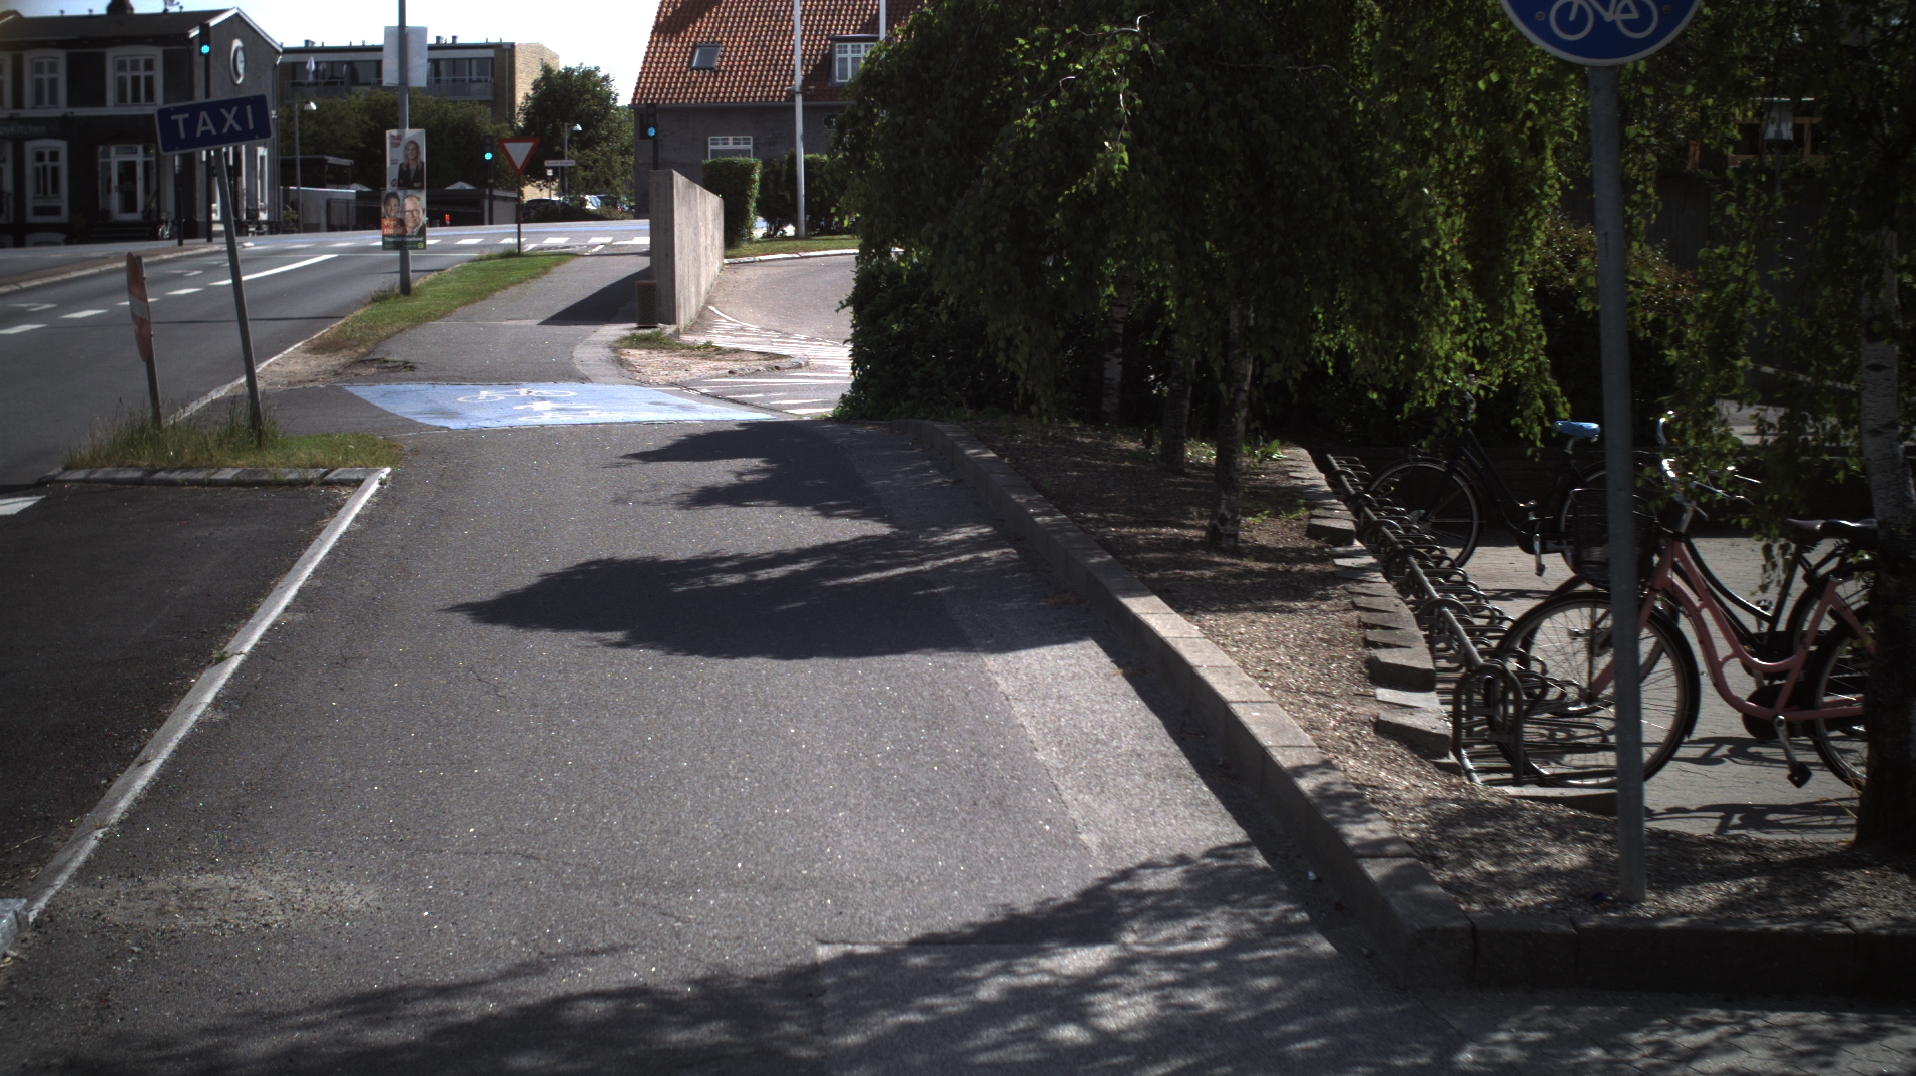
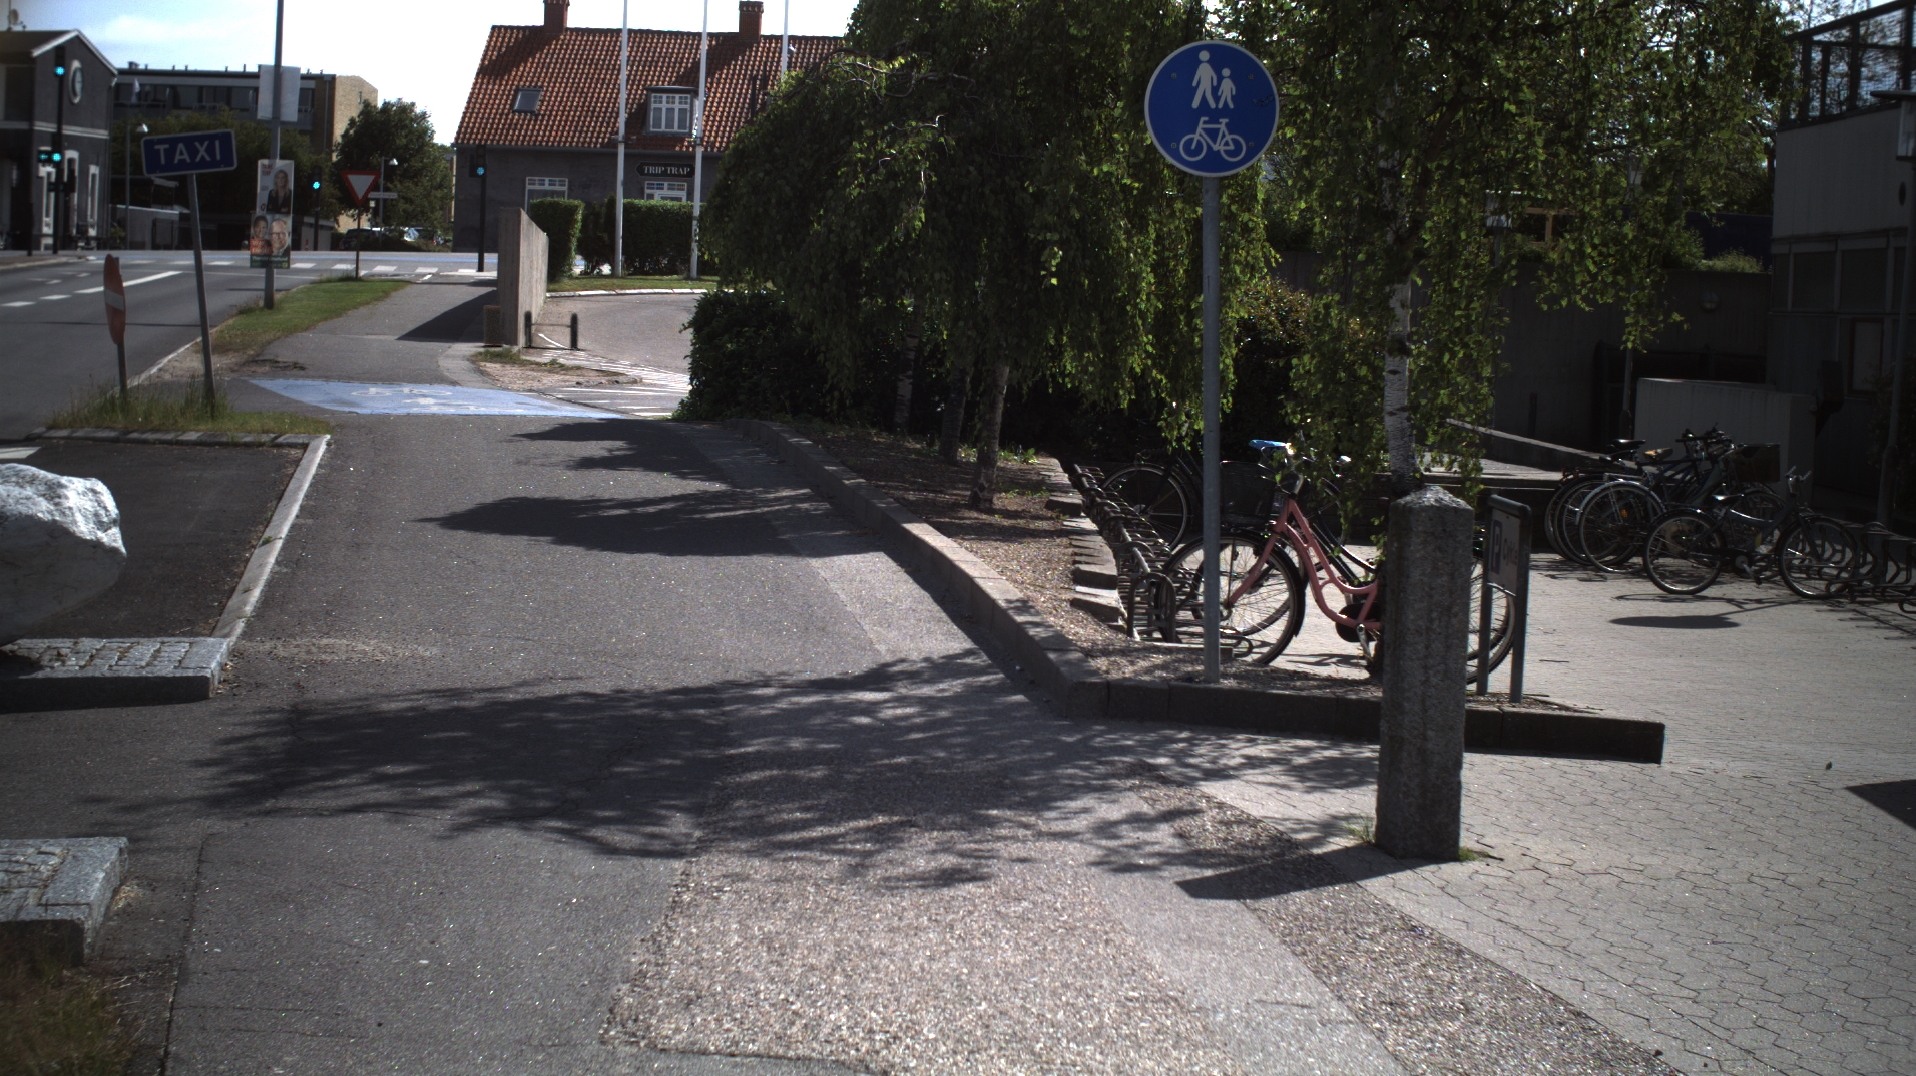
bench: none [680,284,744,327] -> present [524,310,578,350]

